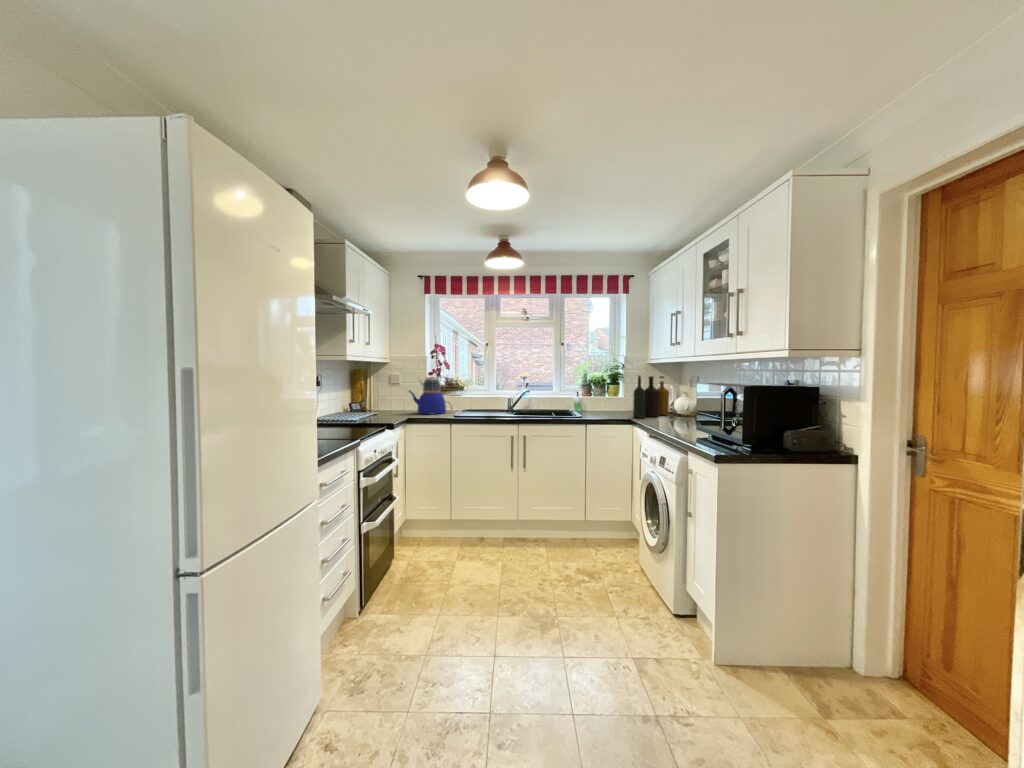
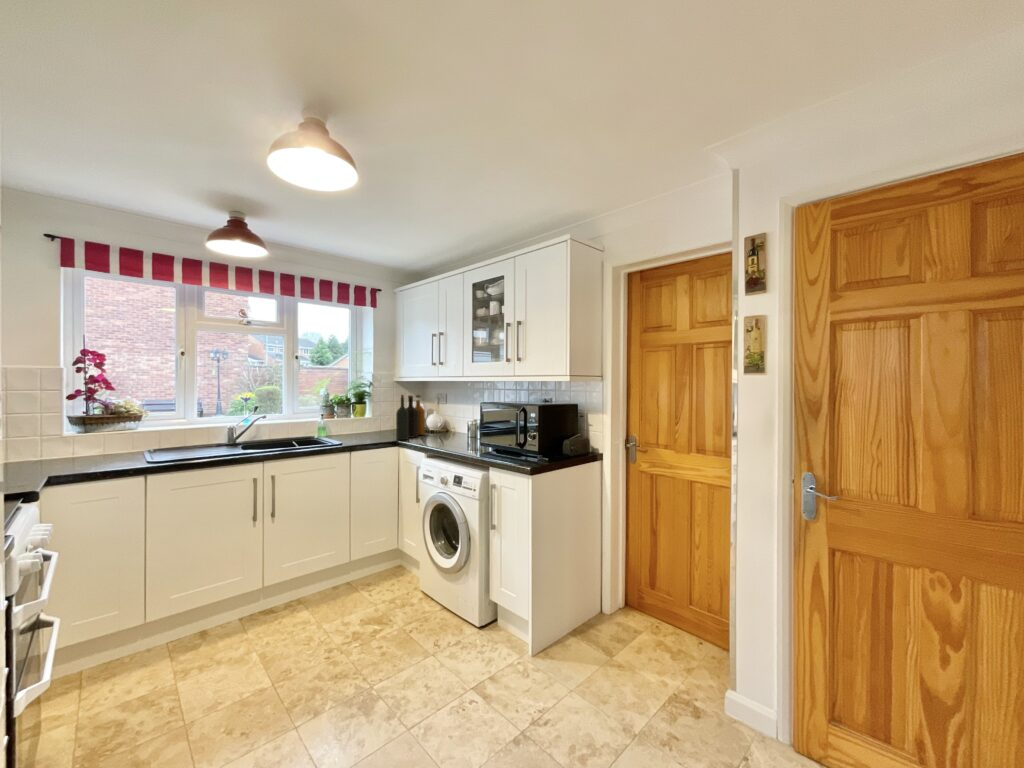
teapot: present [409,377,452,414] -> none [33,399,129,465]

